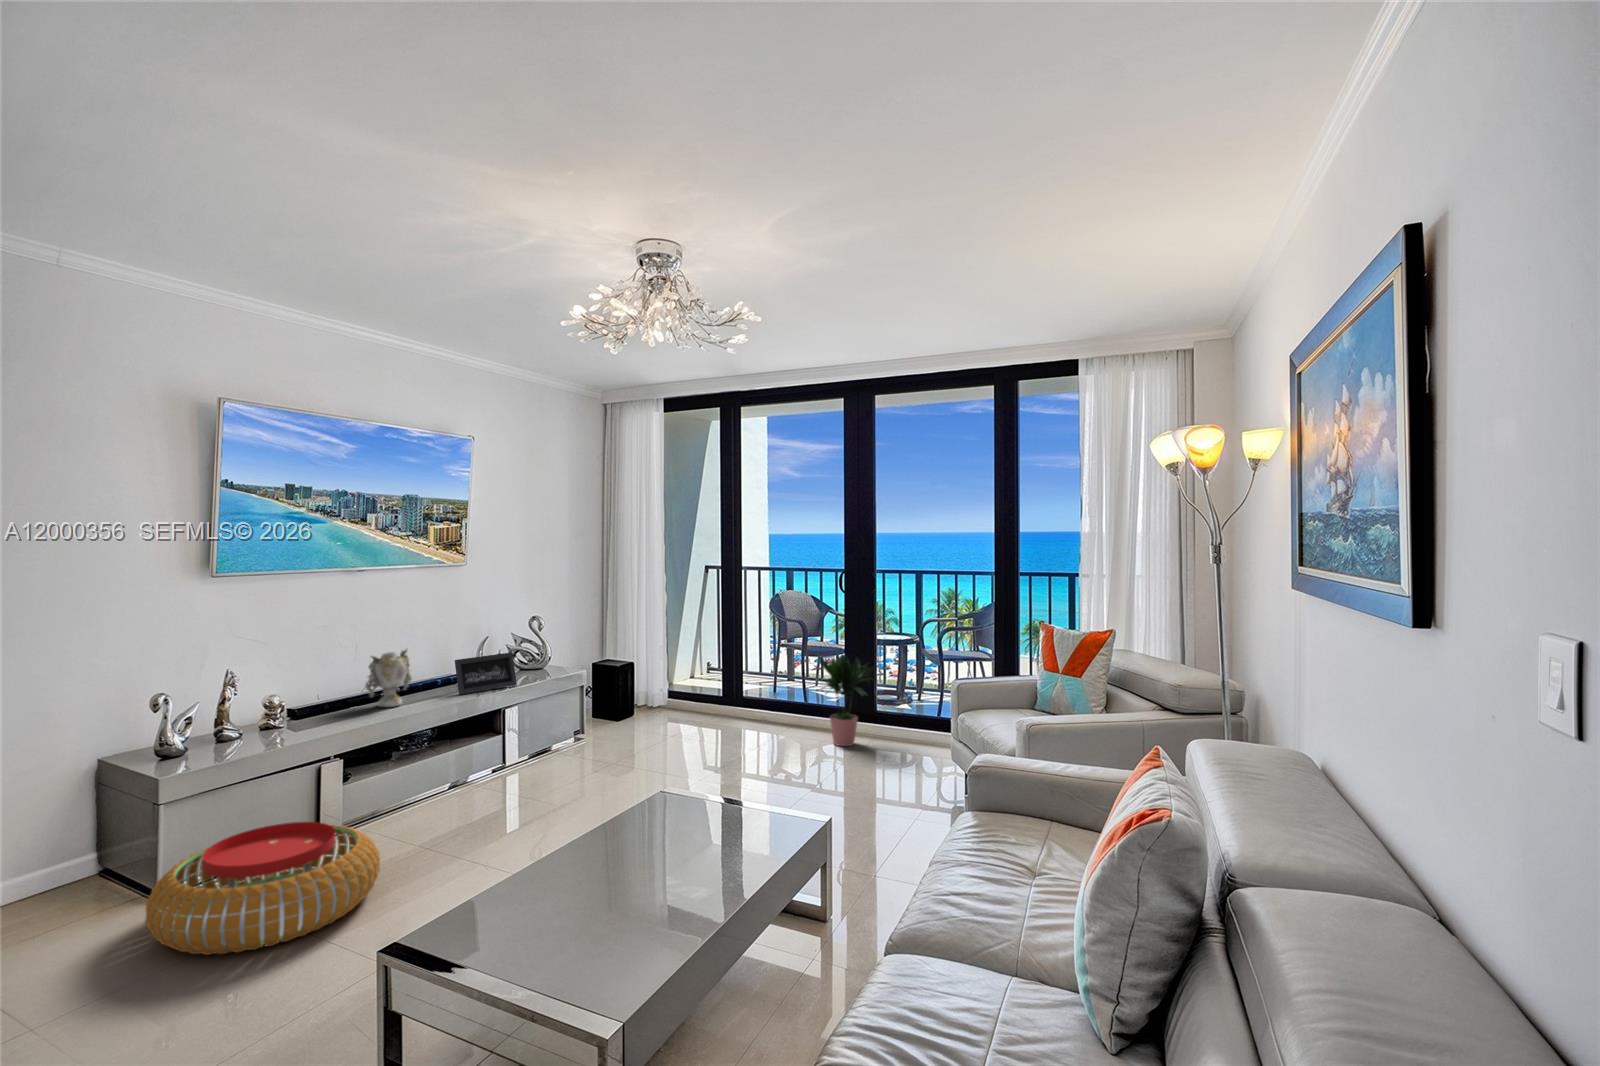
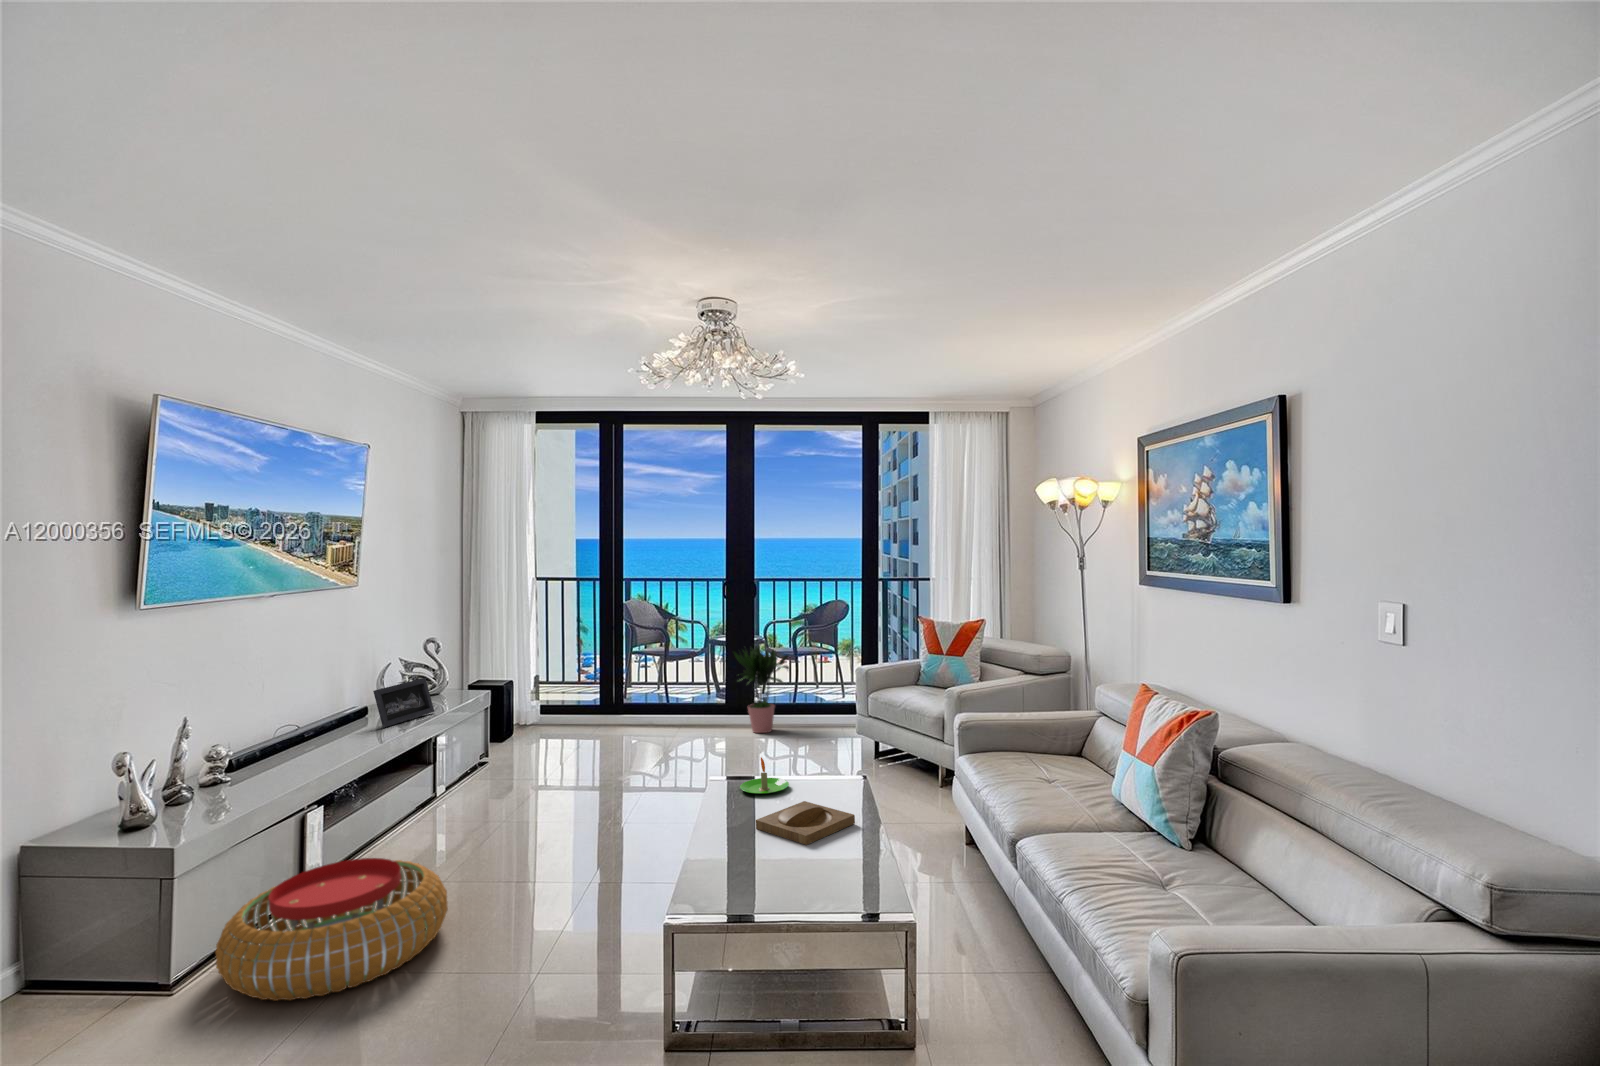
vase: present [365,649,412,707] -> none [297,681,340,749]
candle: none [663,787,719,830] -> present [740,758,789,794]
tray: none [617,851,721,912] -> present [756,801,855,845]

